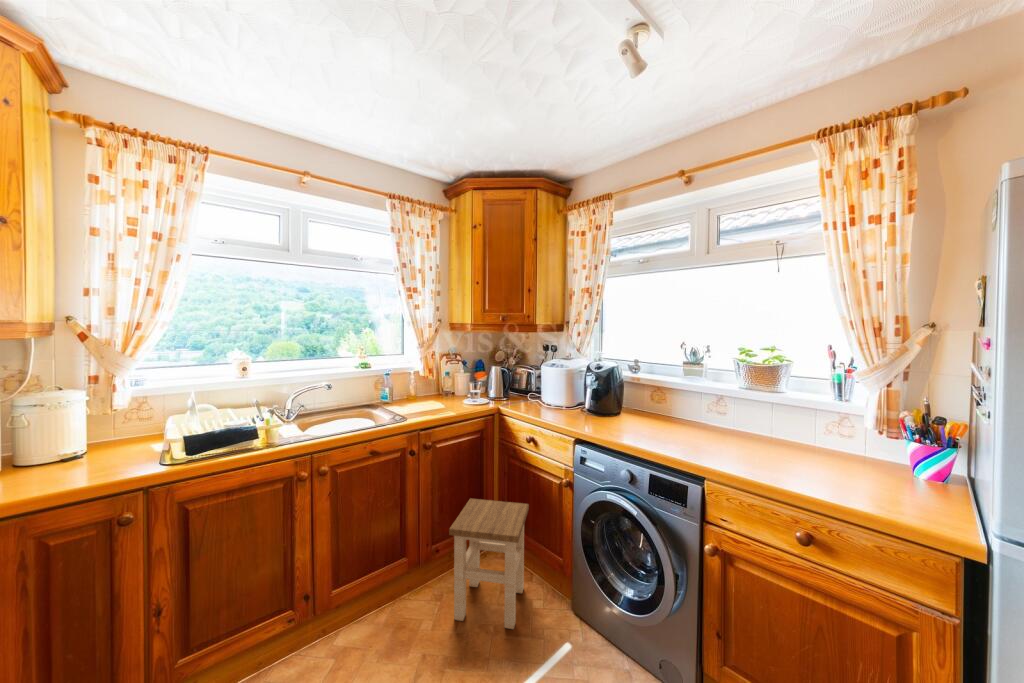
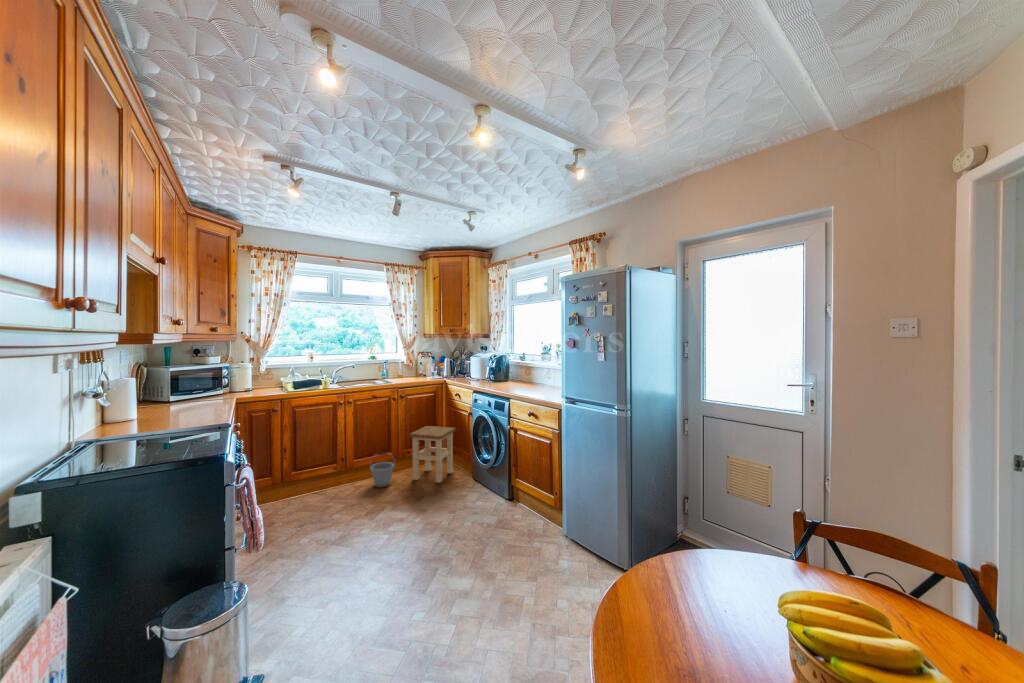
bucket: none [367,574,421,656] -> present [370,453,395,488]

